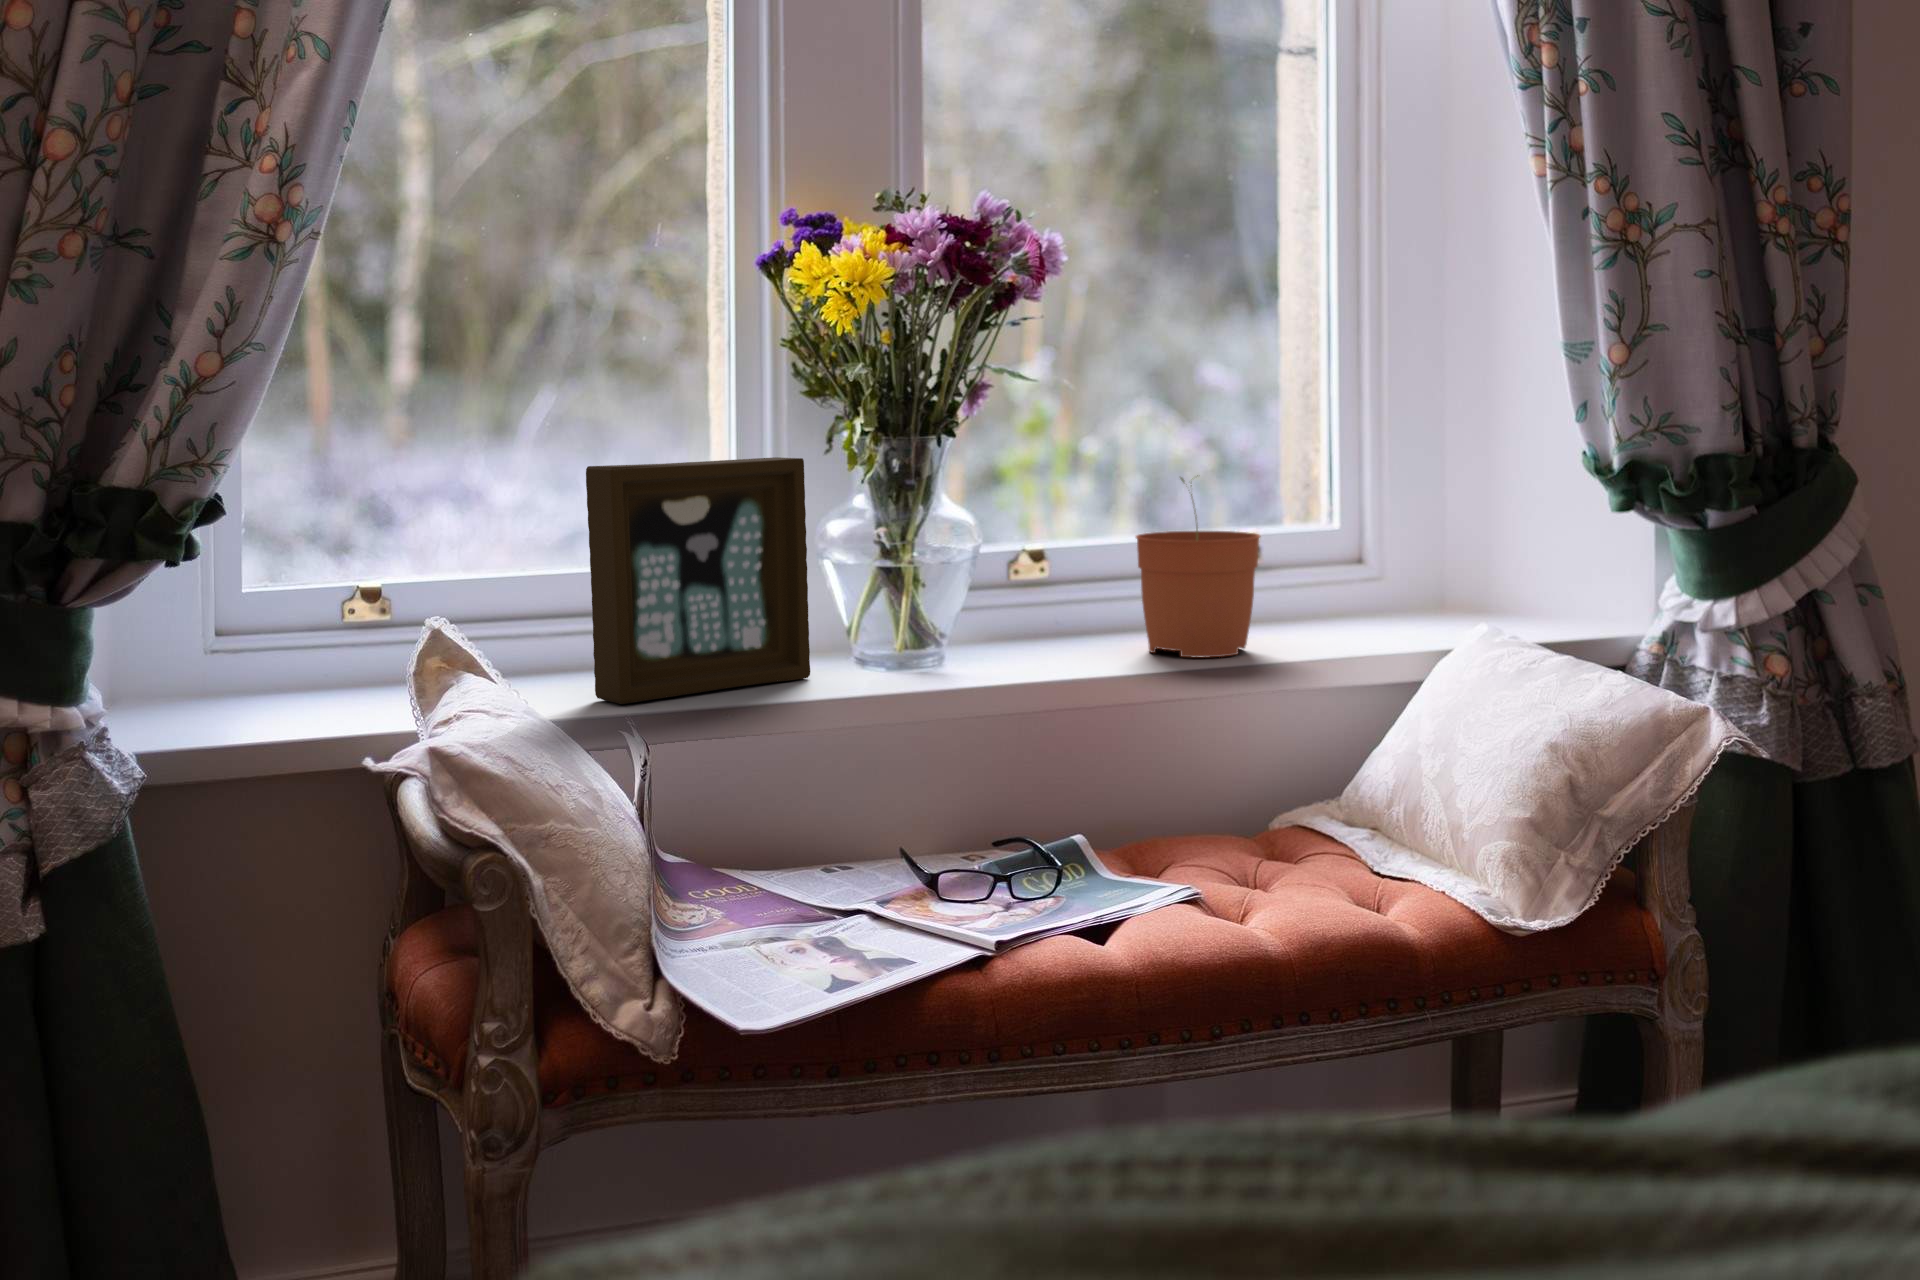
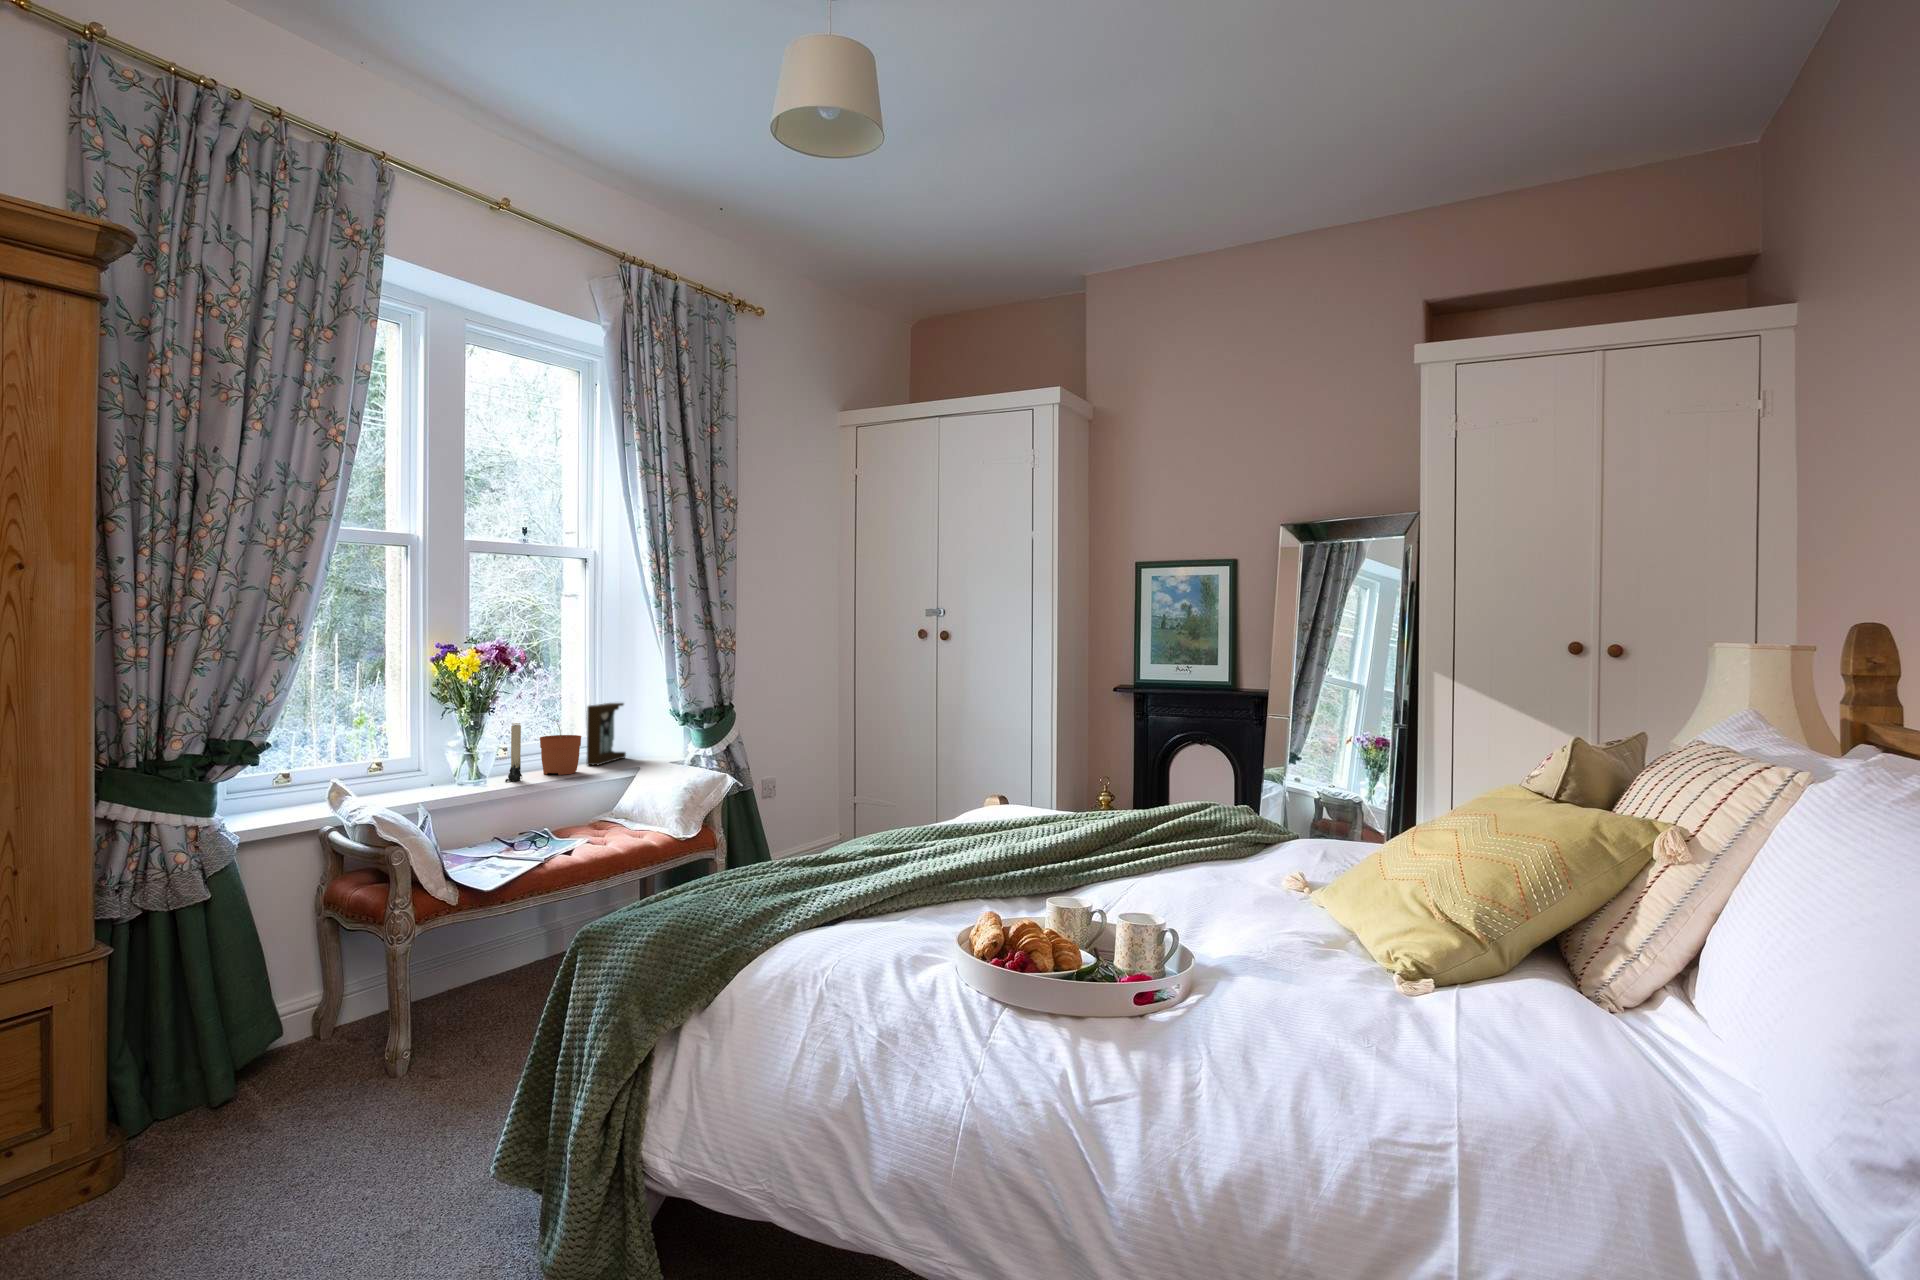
picture frame: present [586,457,810,704] -> present [587,703,626,765]
candle: none [1012,483,1064,666] -> present [505,723,522,782]

